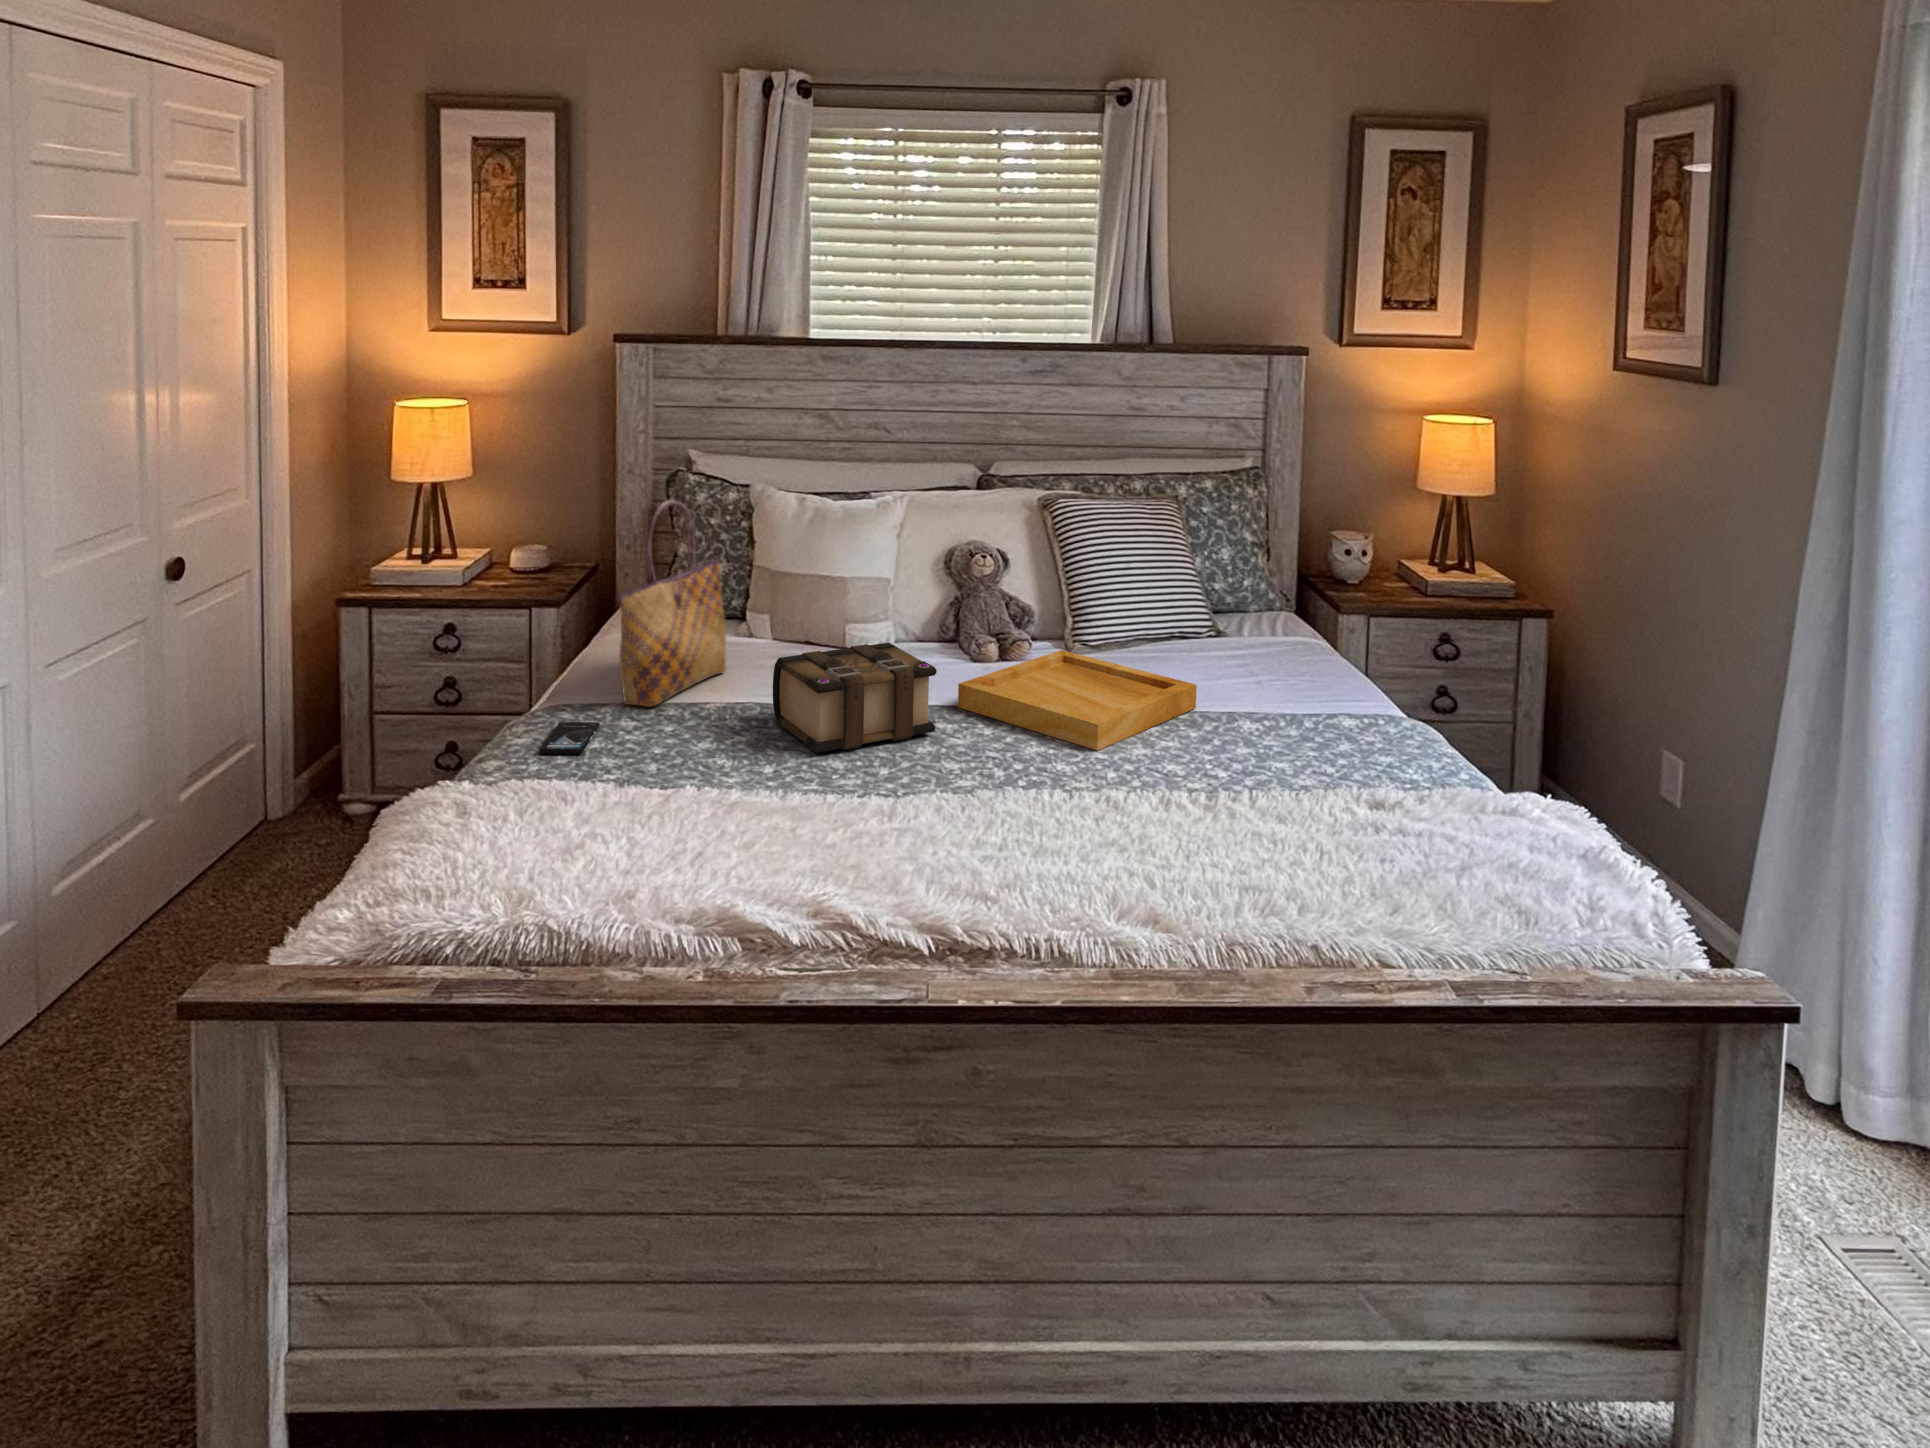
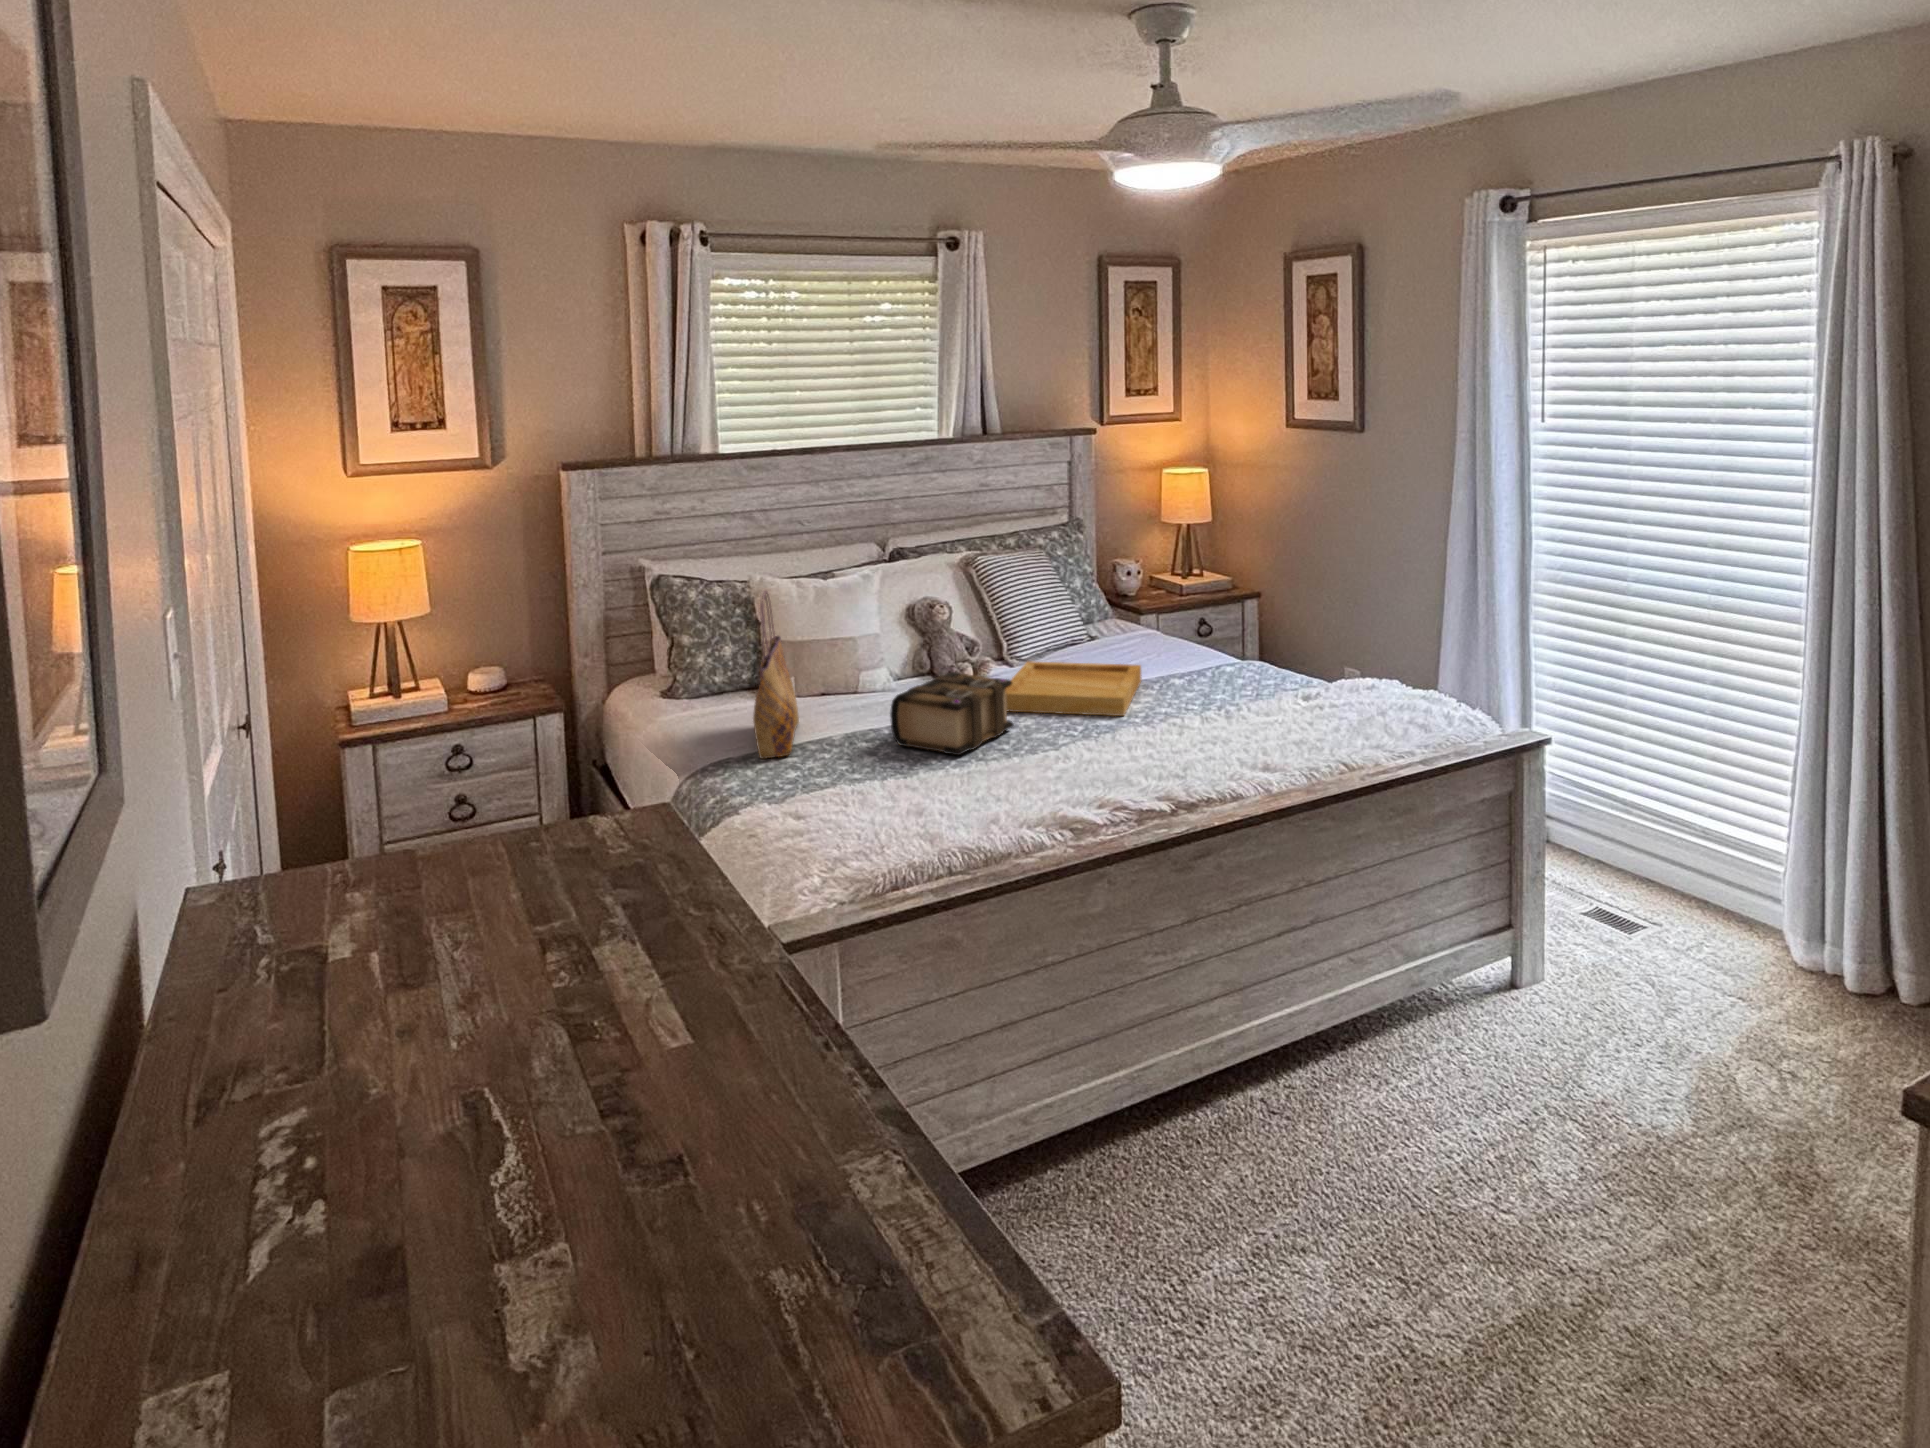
smartphone: present [539,722,600,754] -> none [740,773,793,802]

